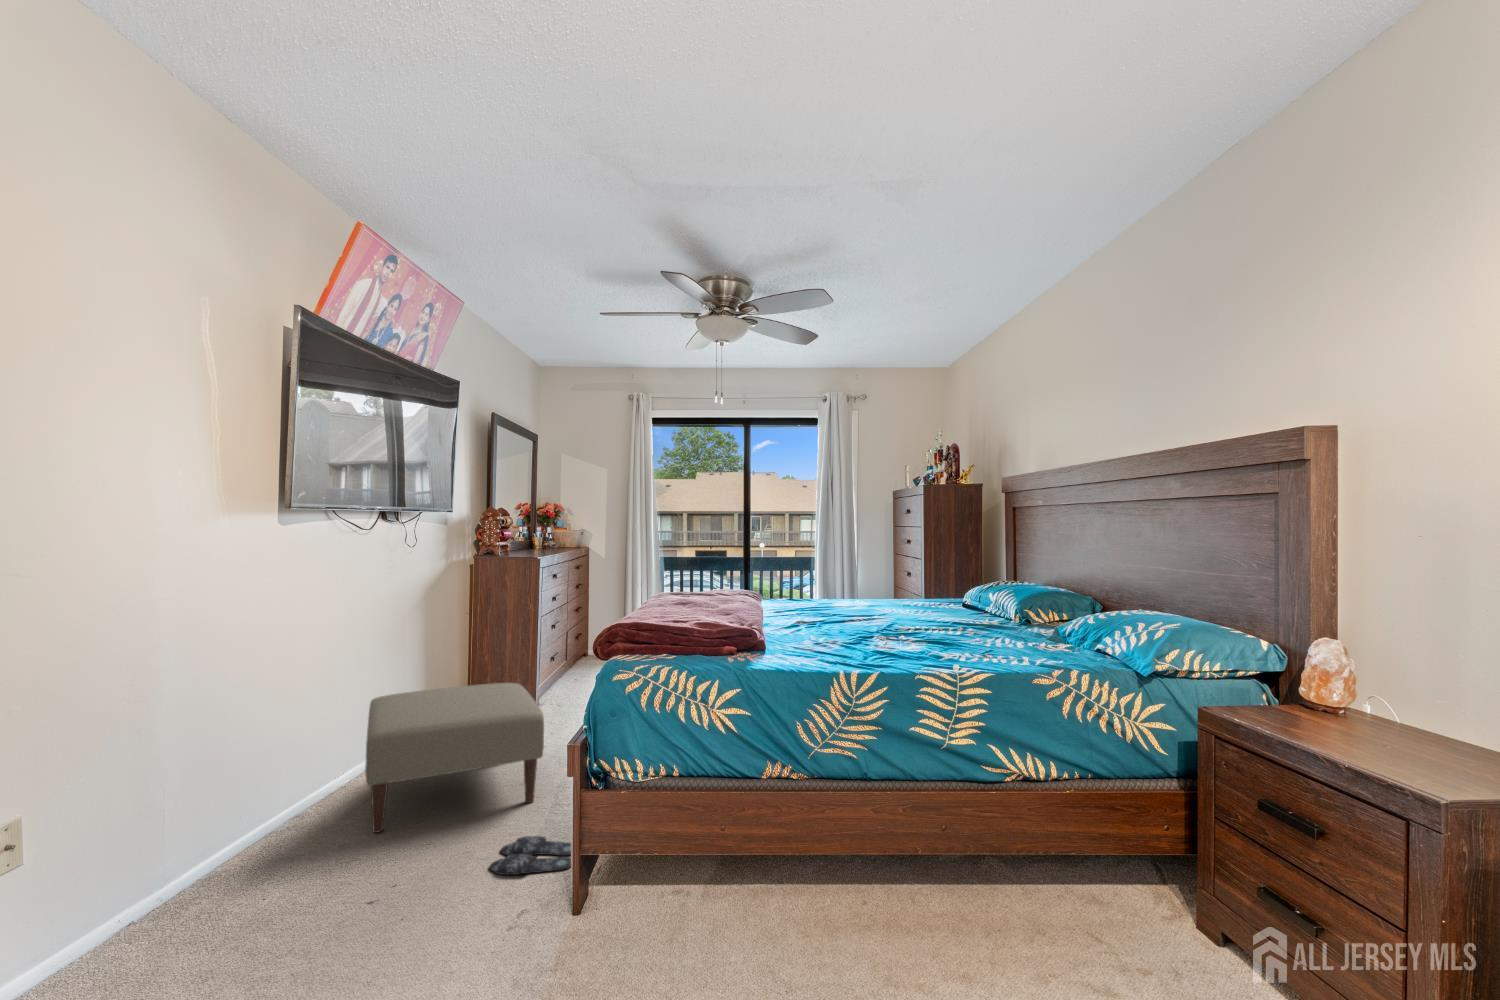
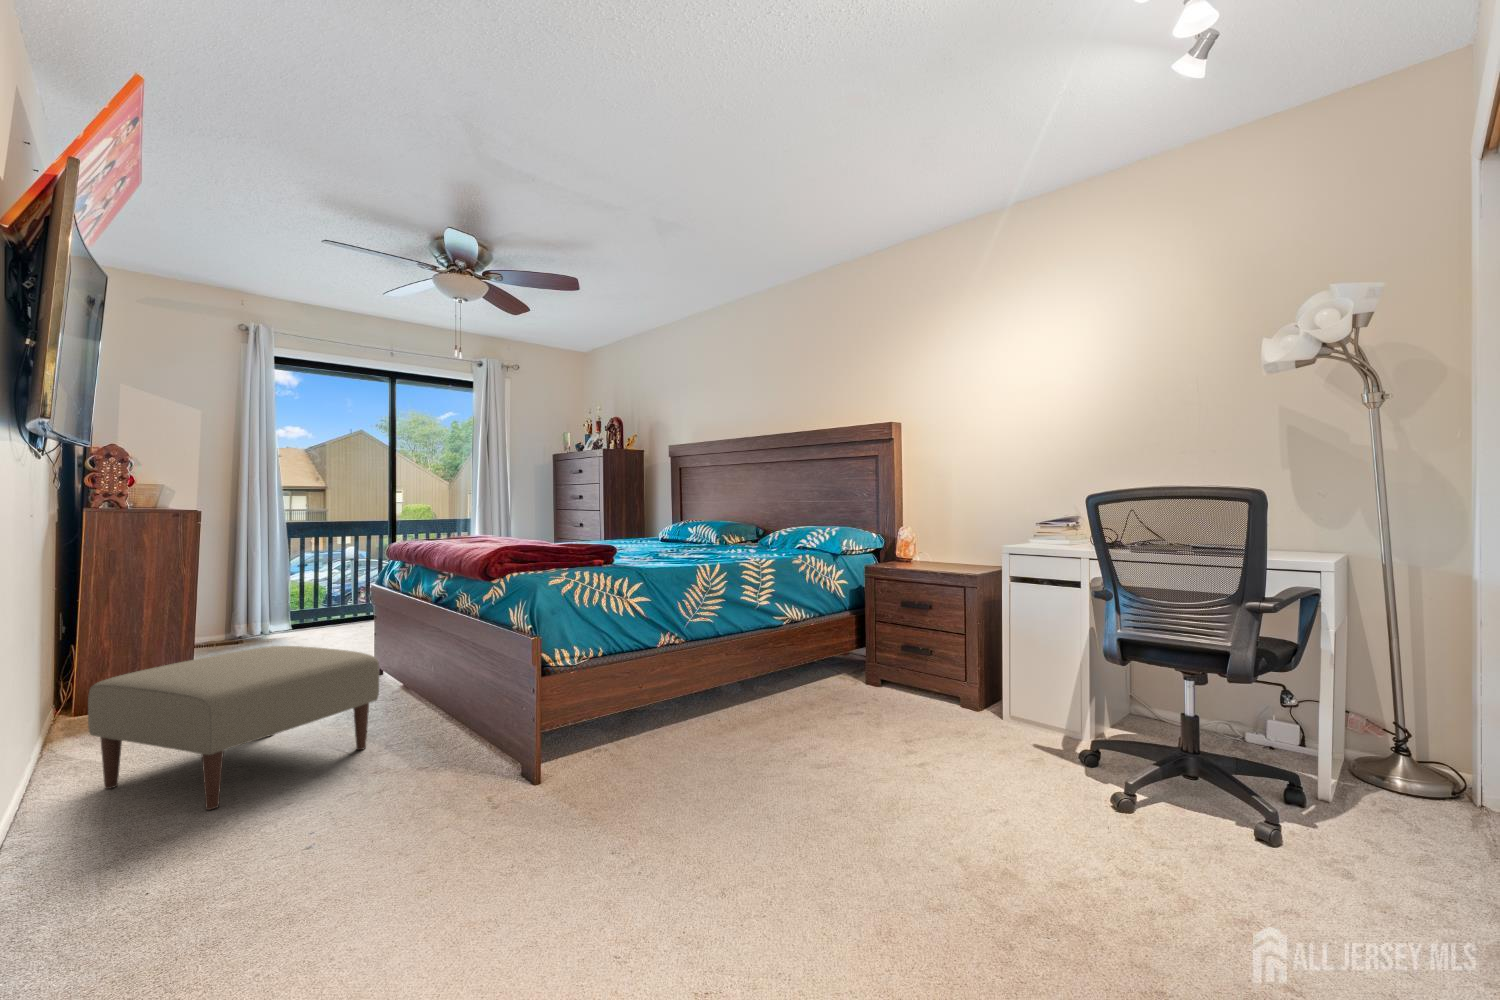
slippers: present [490,836,571,875] -> none [397,753,487,786]

